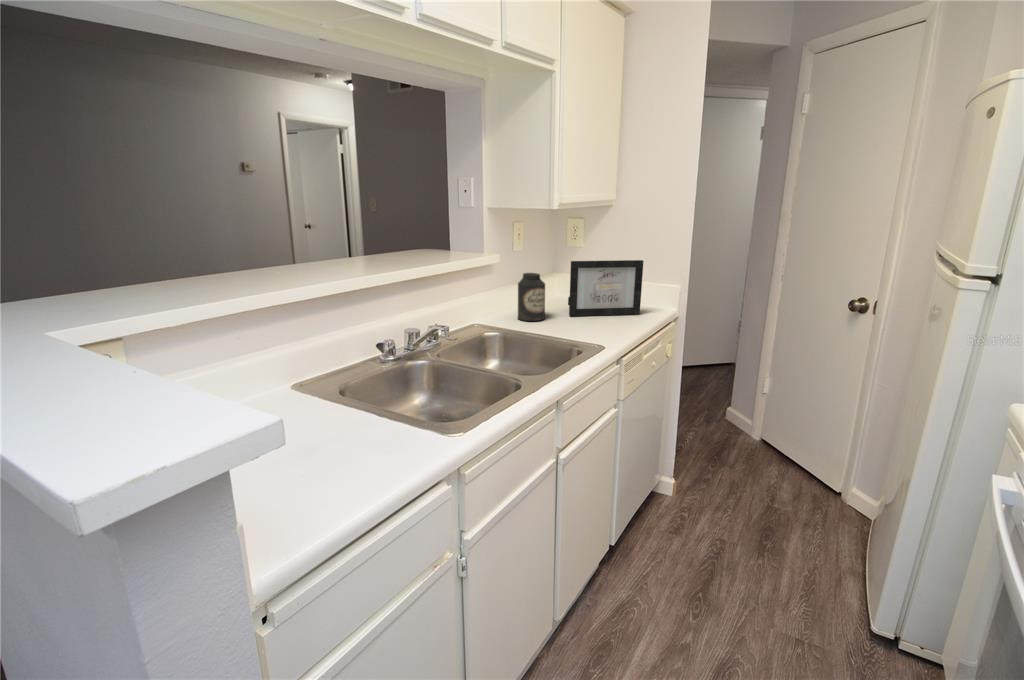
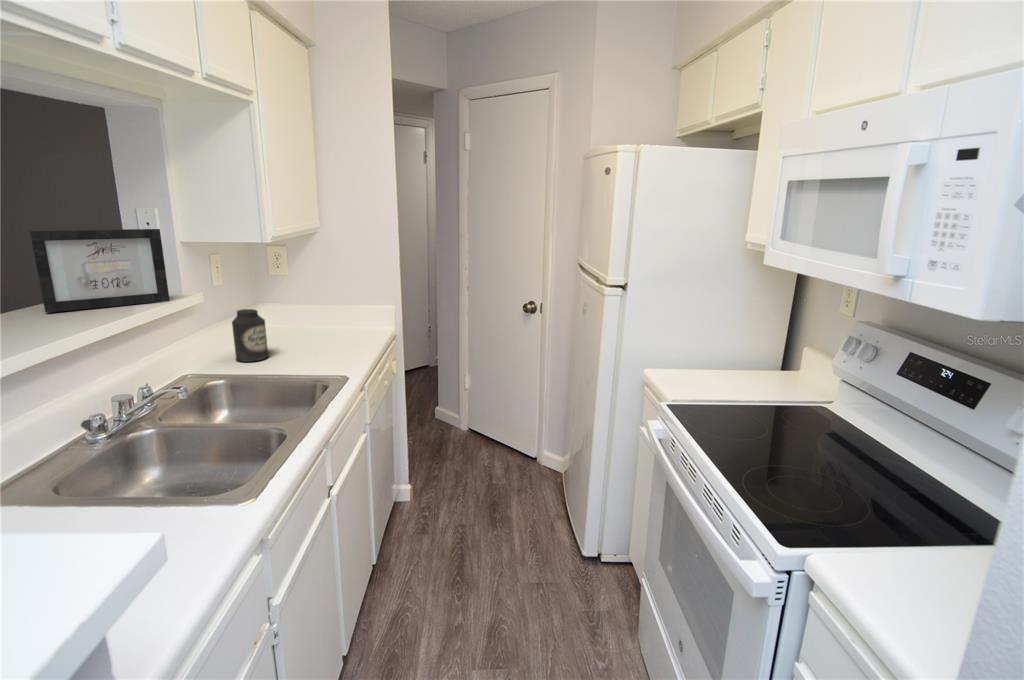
picture frame: present [568,260,643,316] -> present [29,229,169,312]

